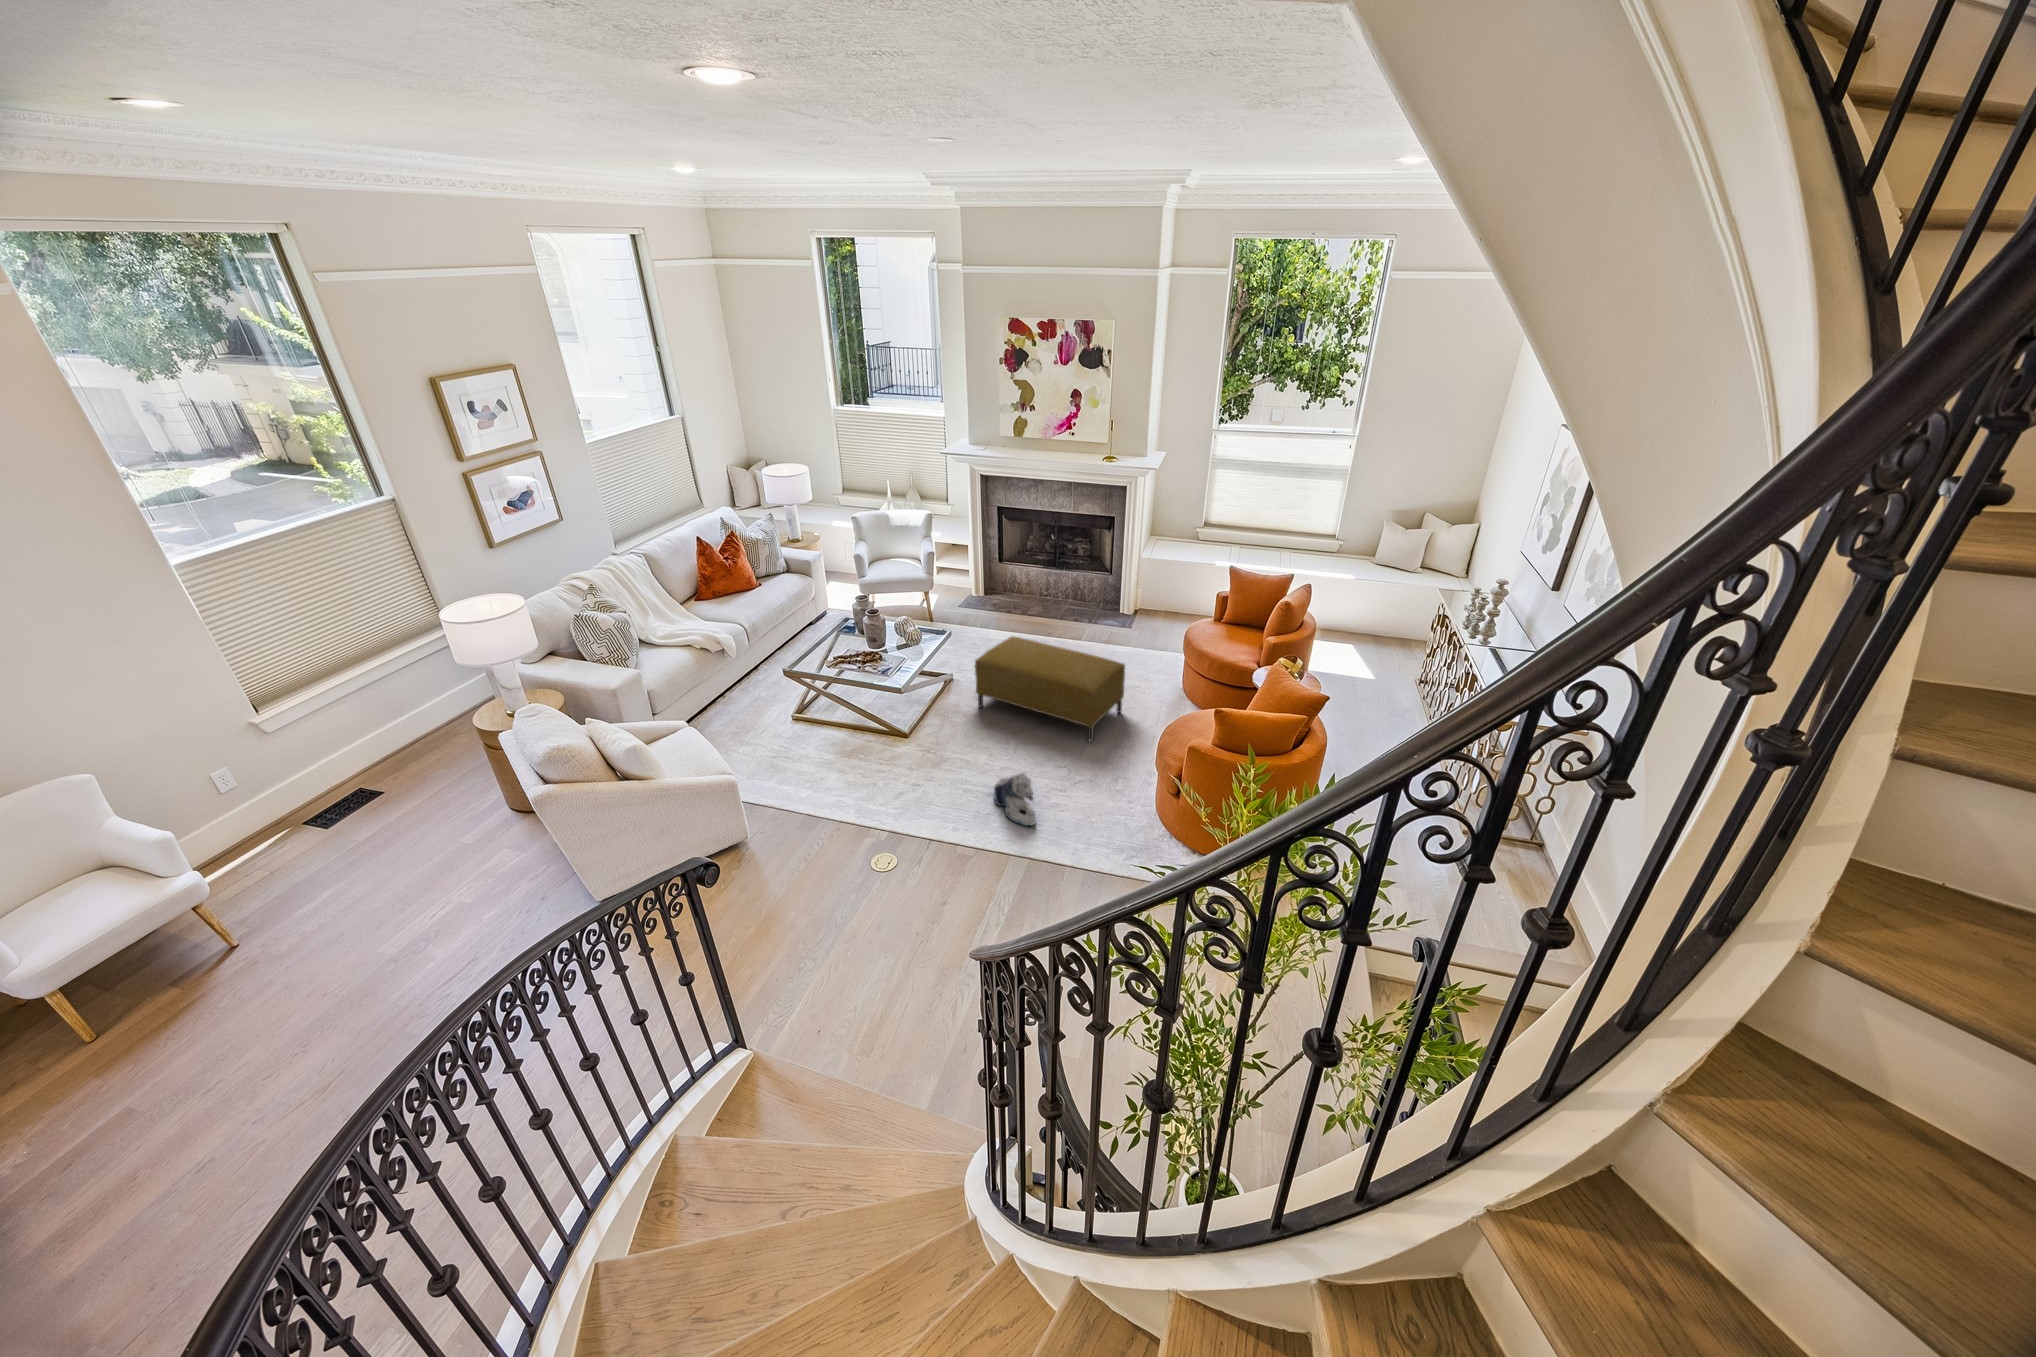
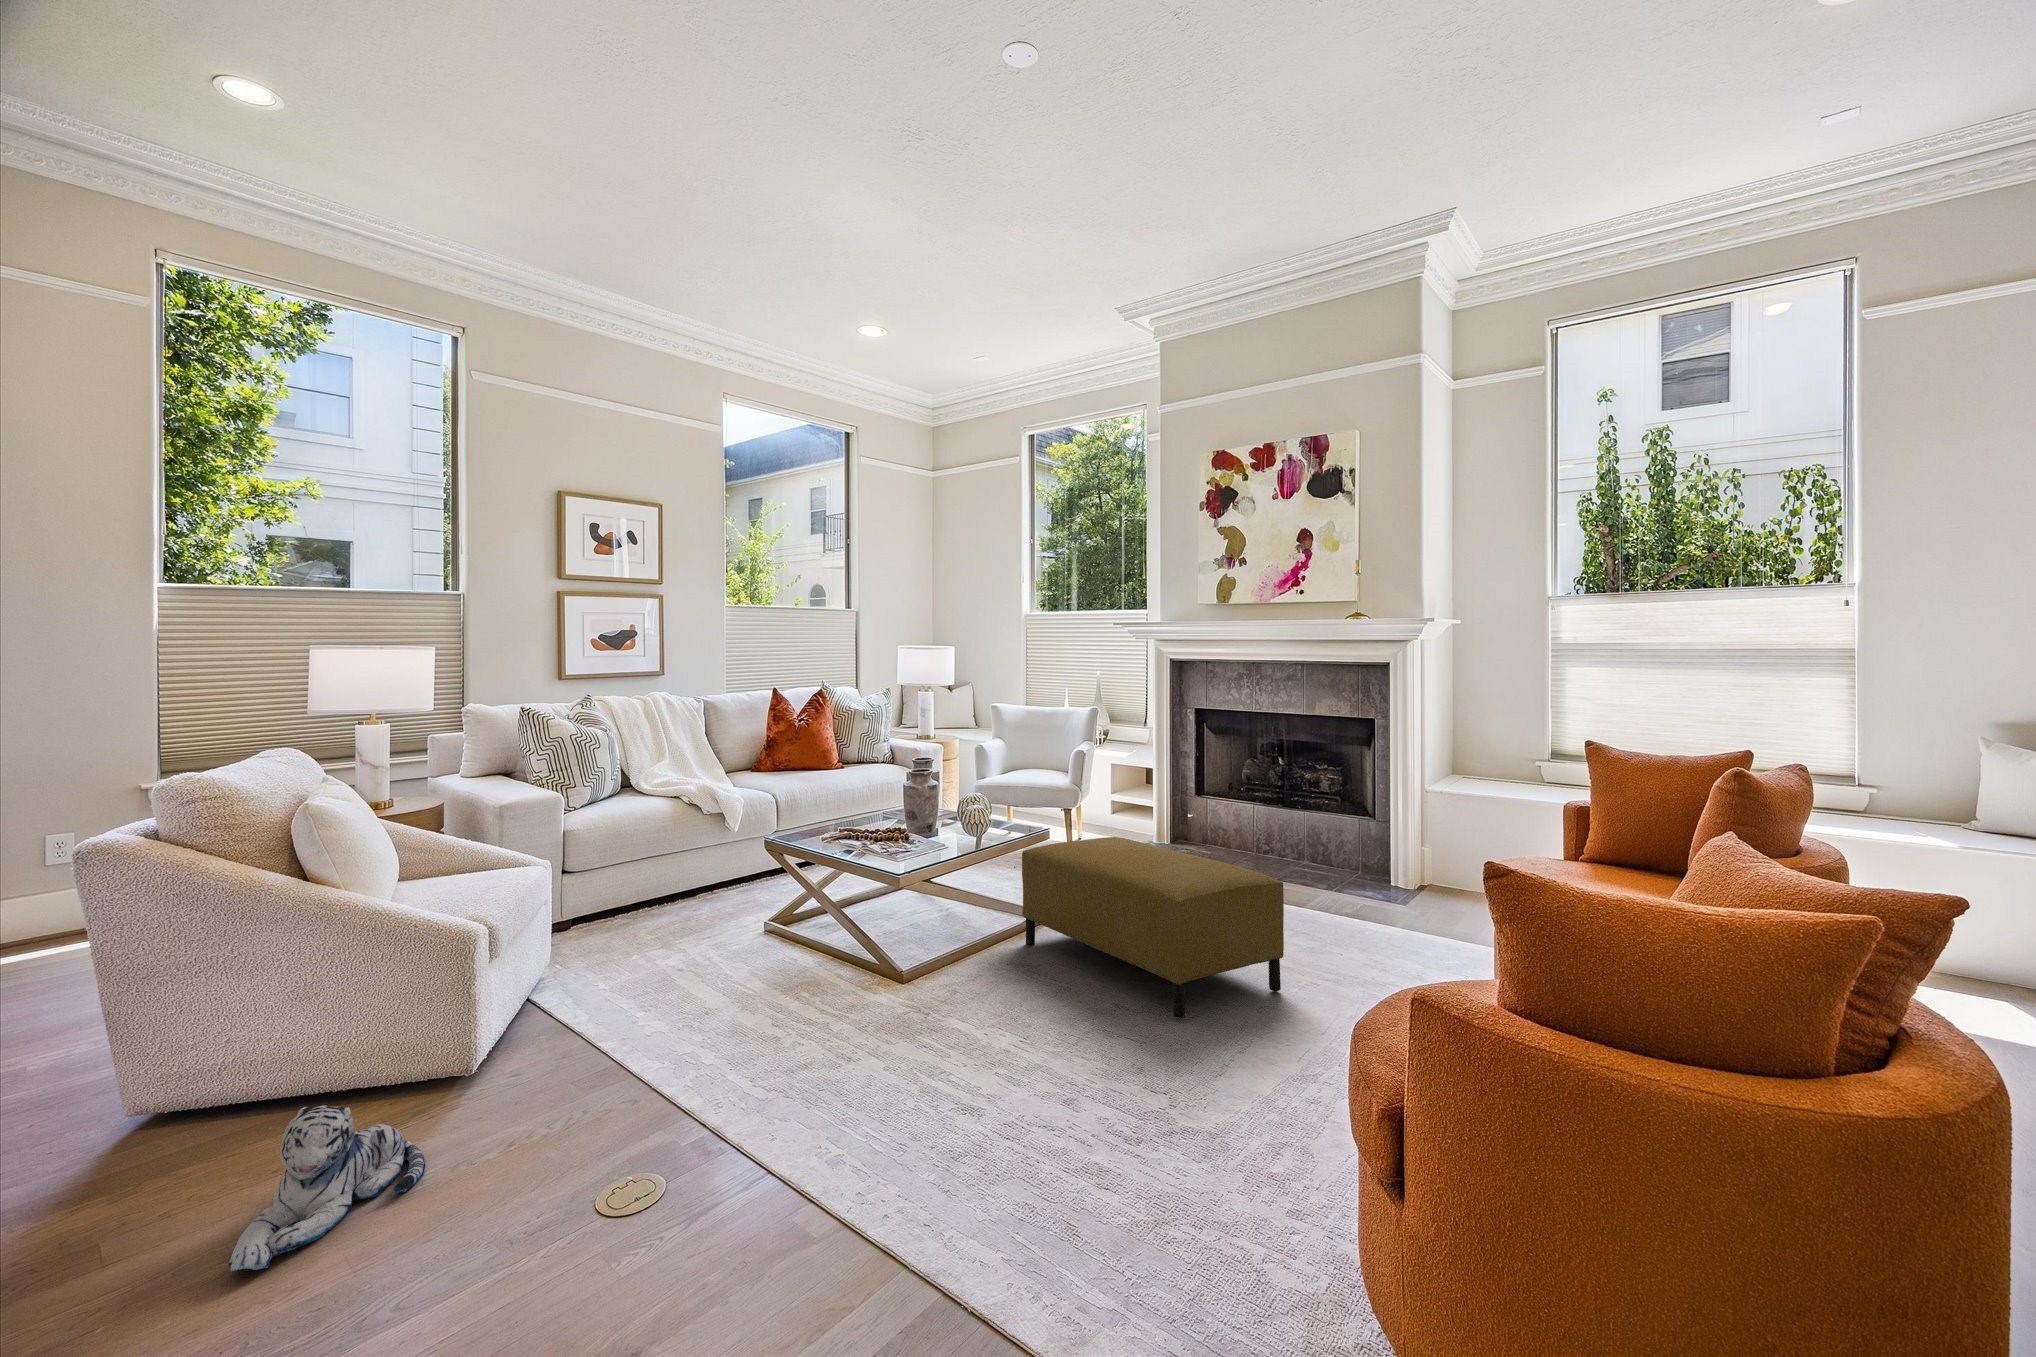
plush toy: present [994,773,1036,826] -> present [229,1105,425,1274]

